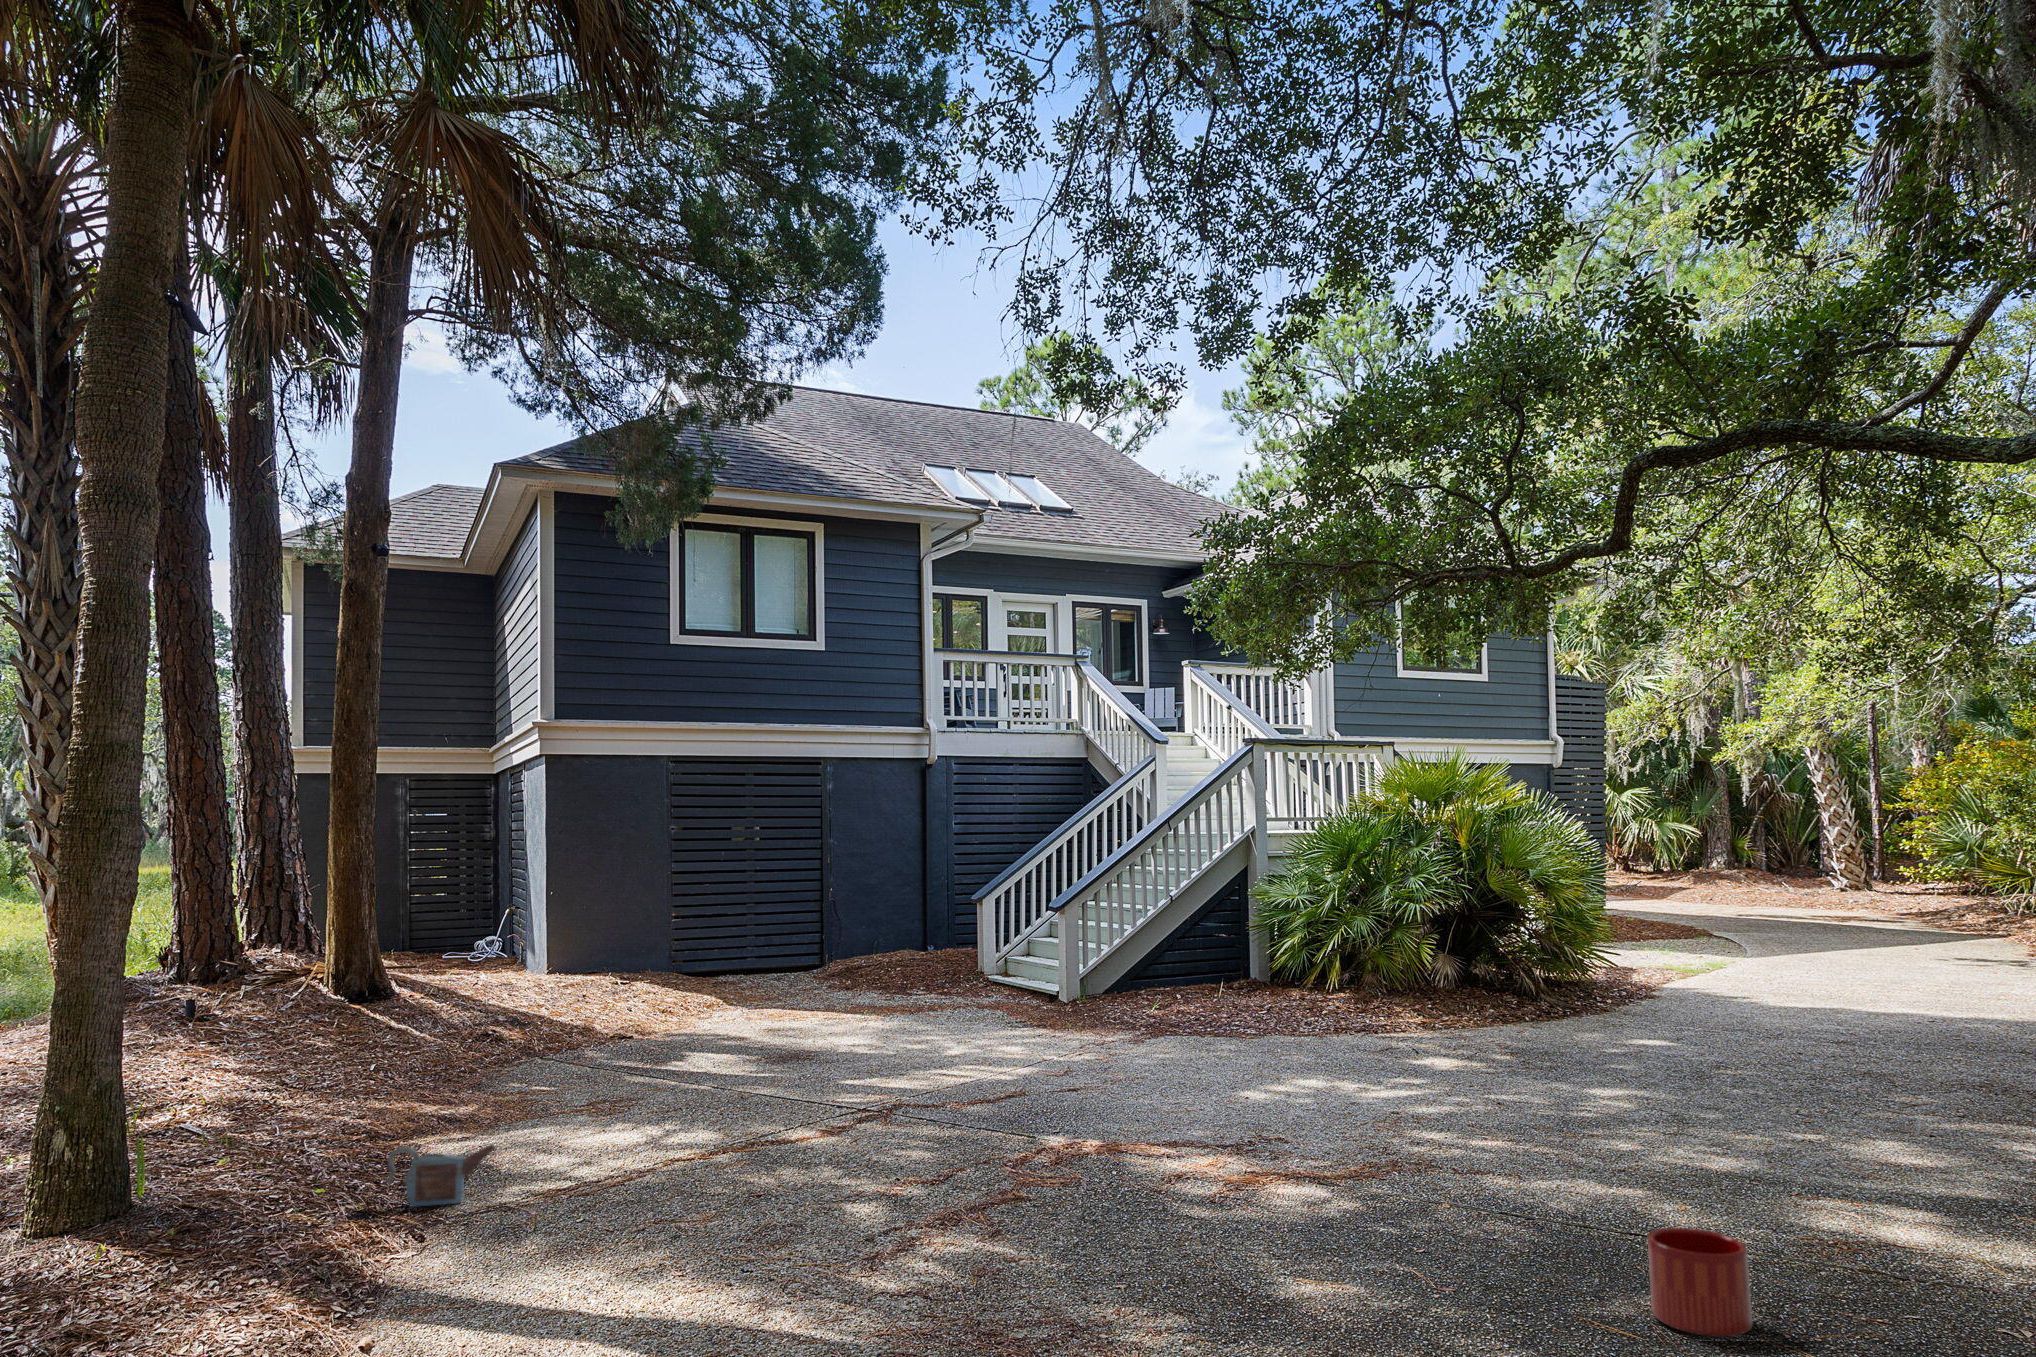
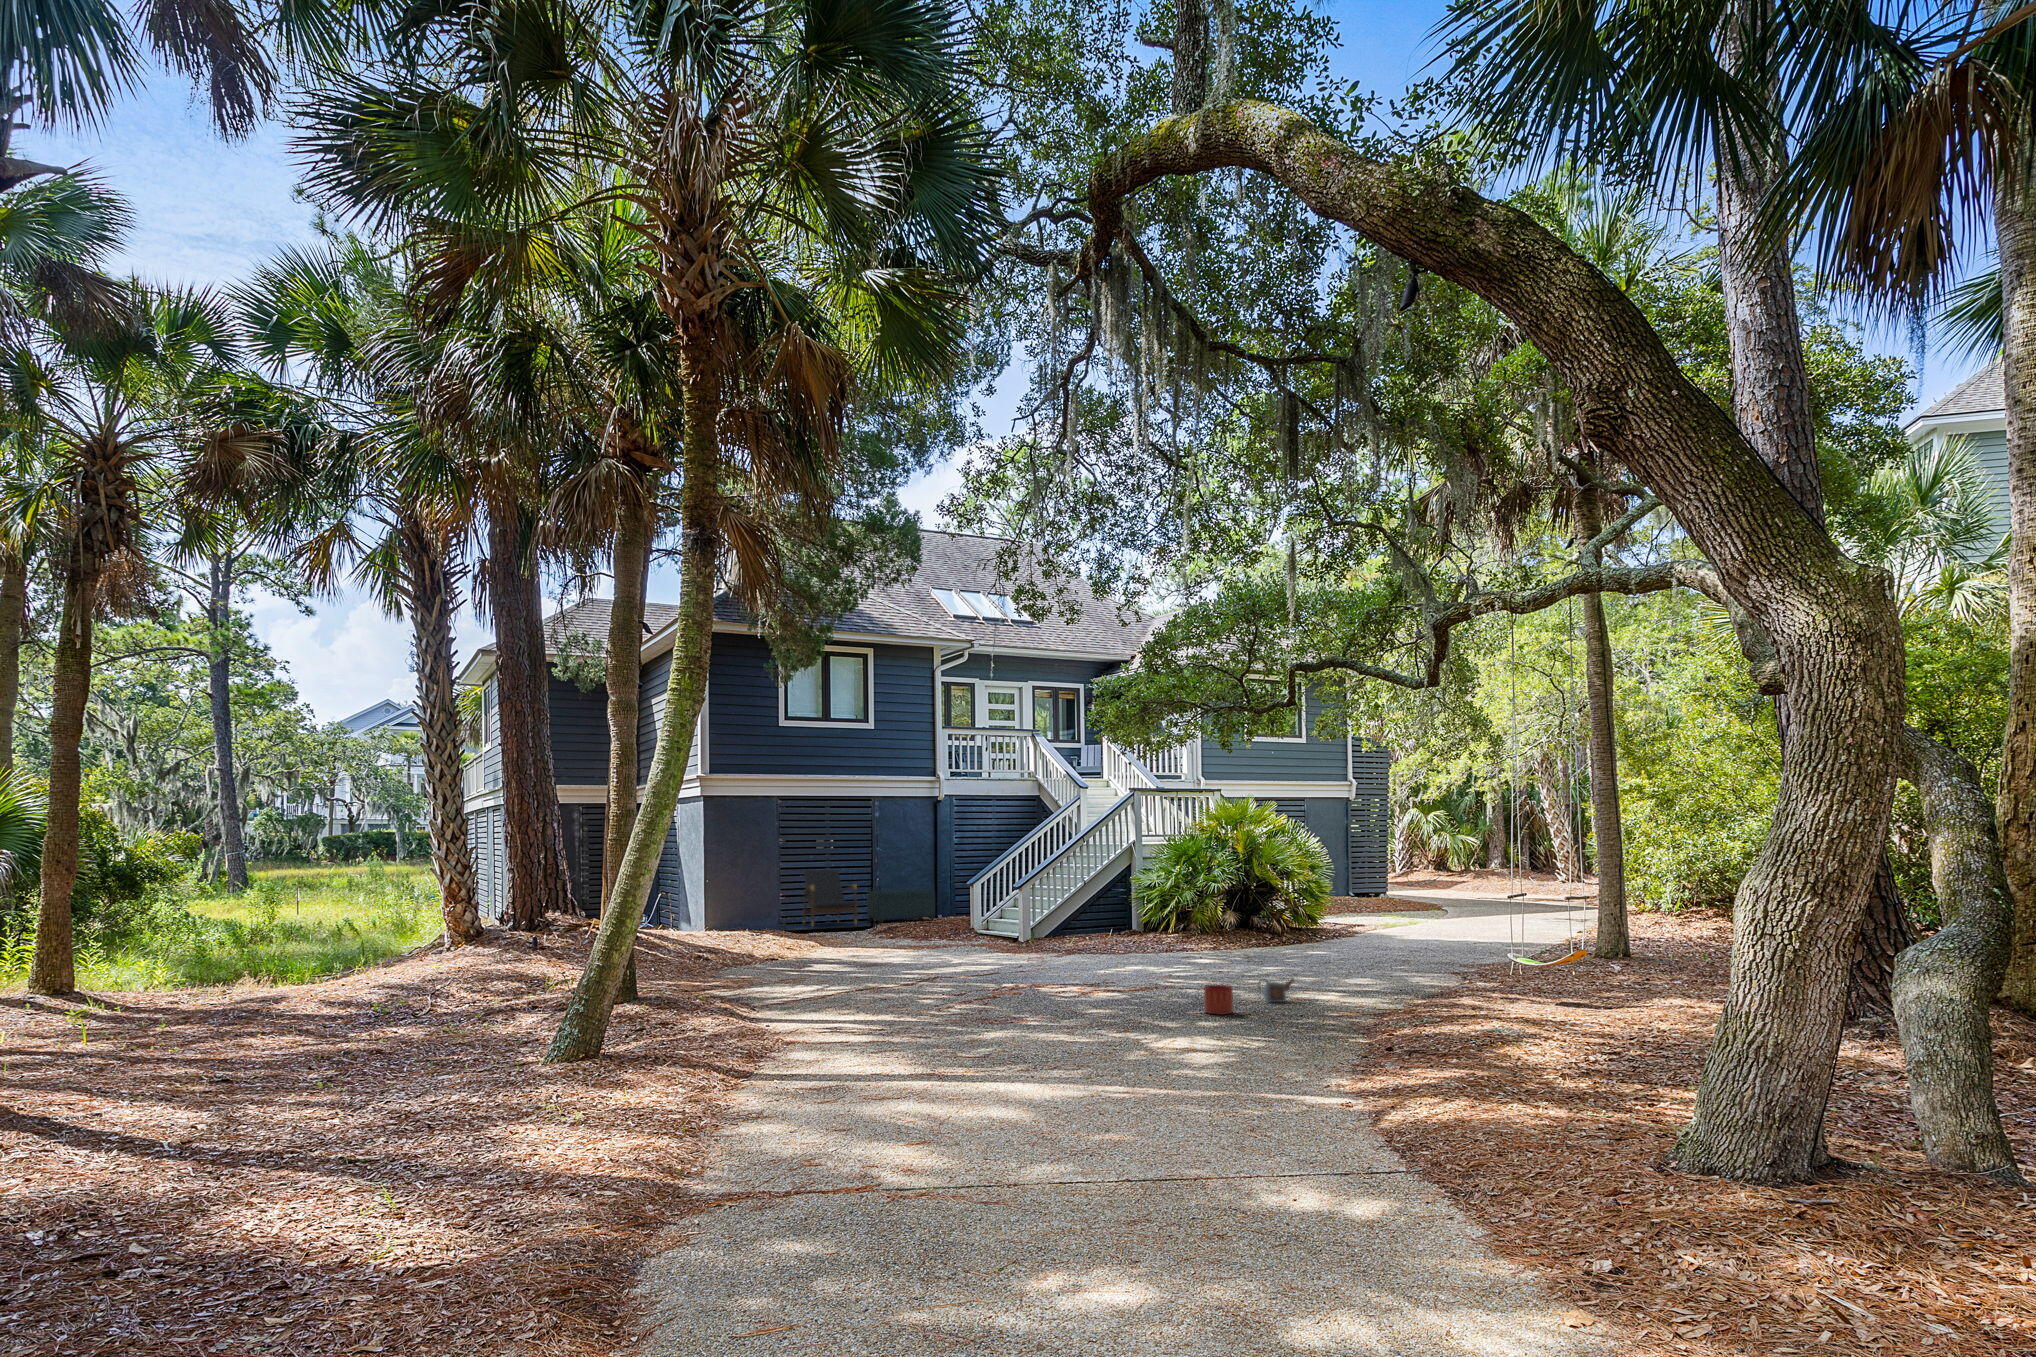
lounge chair: none [709,876,794,970] -> present [803,870,857,926]
bench: none [814,906,923,961] -> present [867,889,935,923]
watering can: present [386,1145,495,1207] -> present [1257,979,1294,1002]

